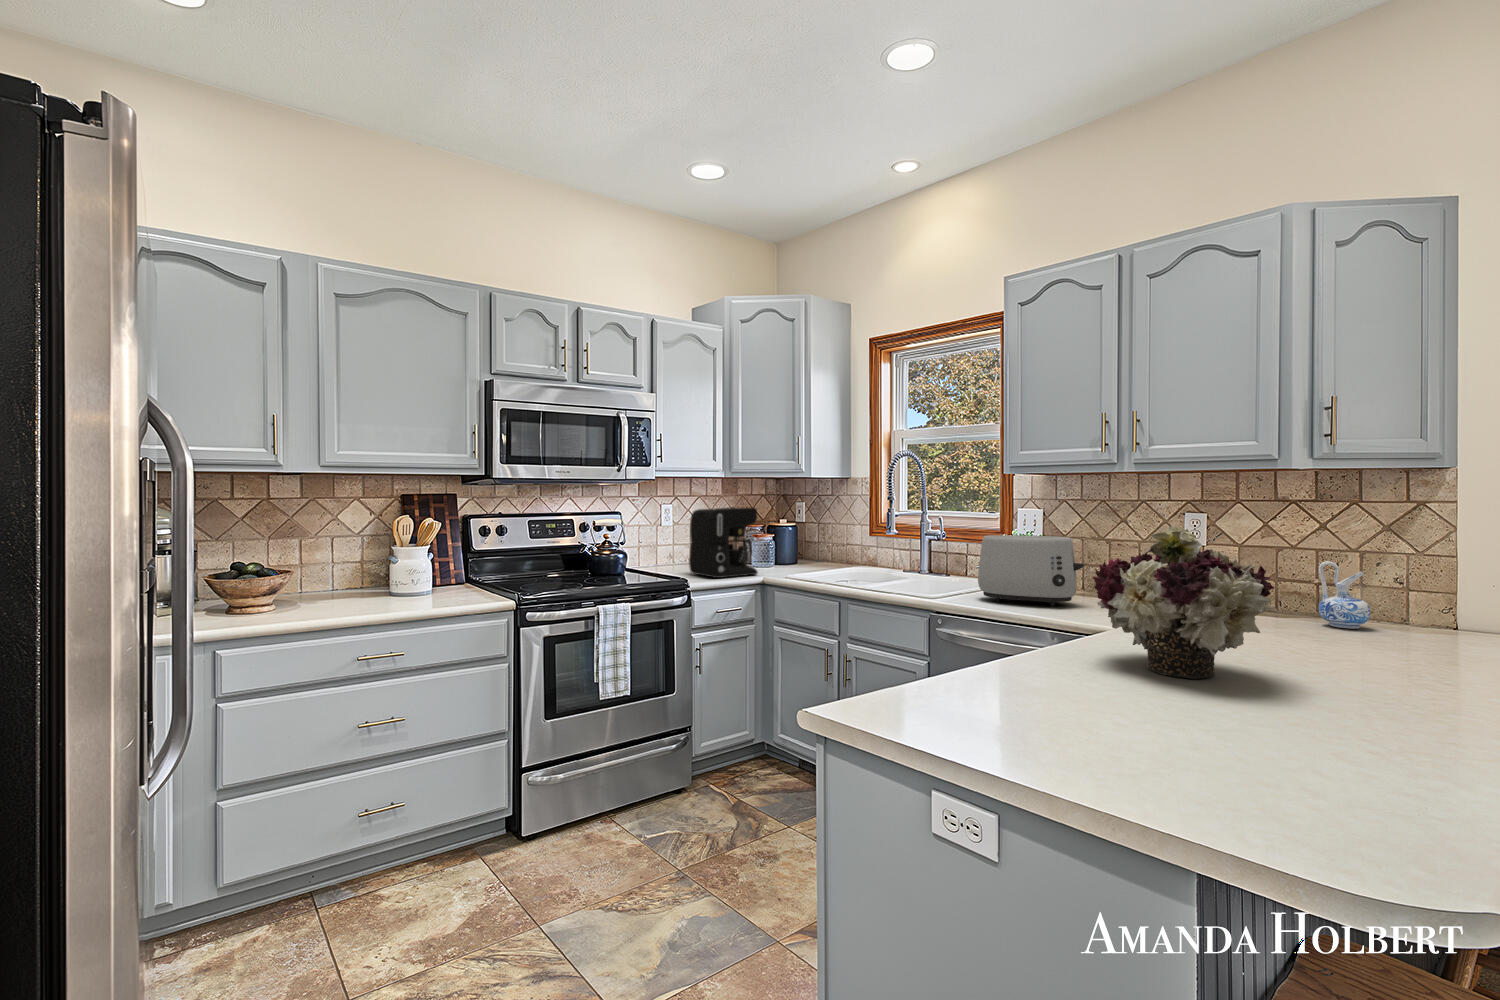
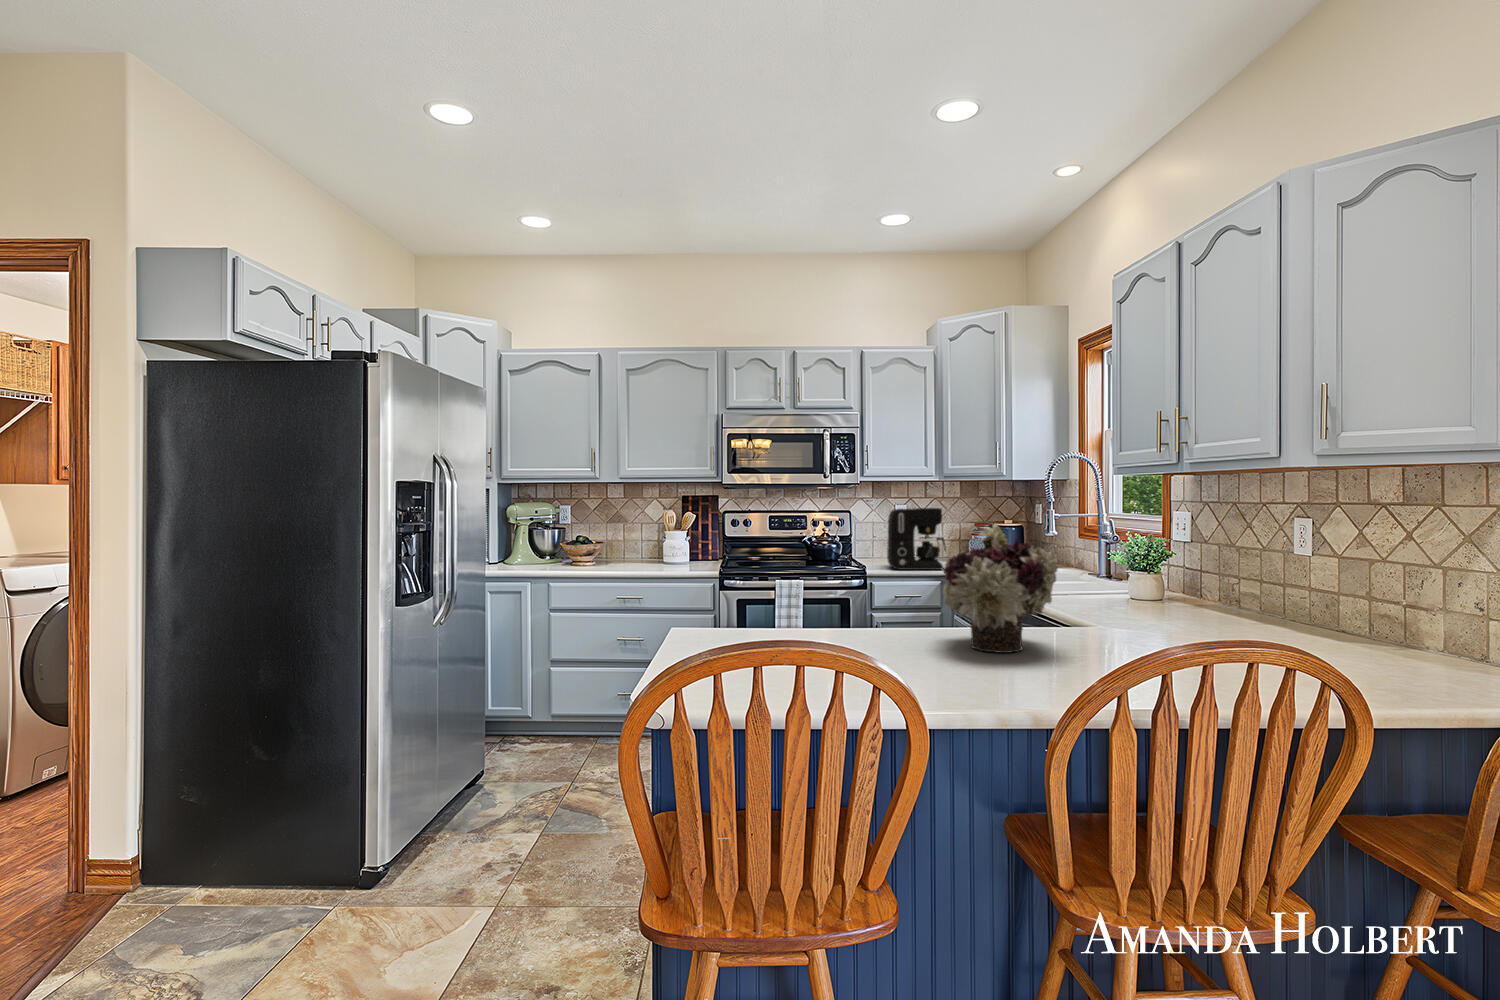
toaster: present [978,535,1085,606] -> none [1060,537,1149,609]
ceramic pitcher: present [1319,561,1370,629] -> none [1353,575,1413,657]

